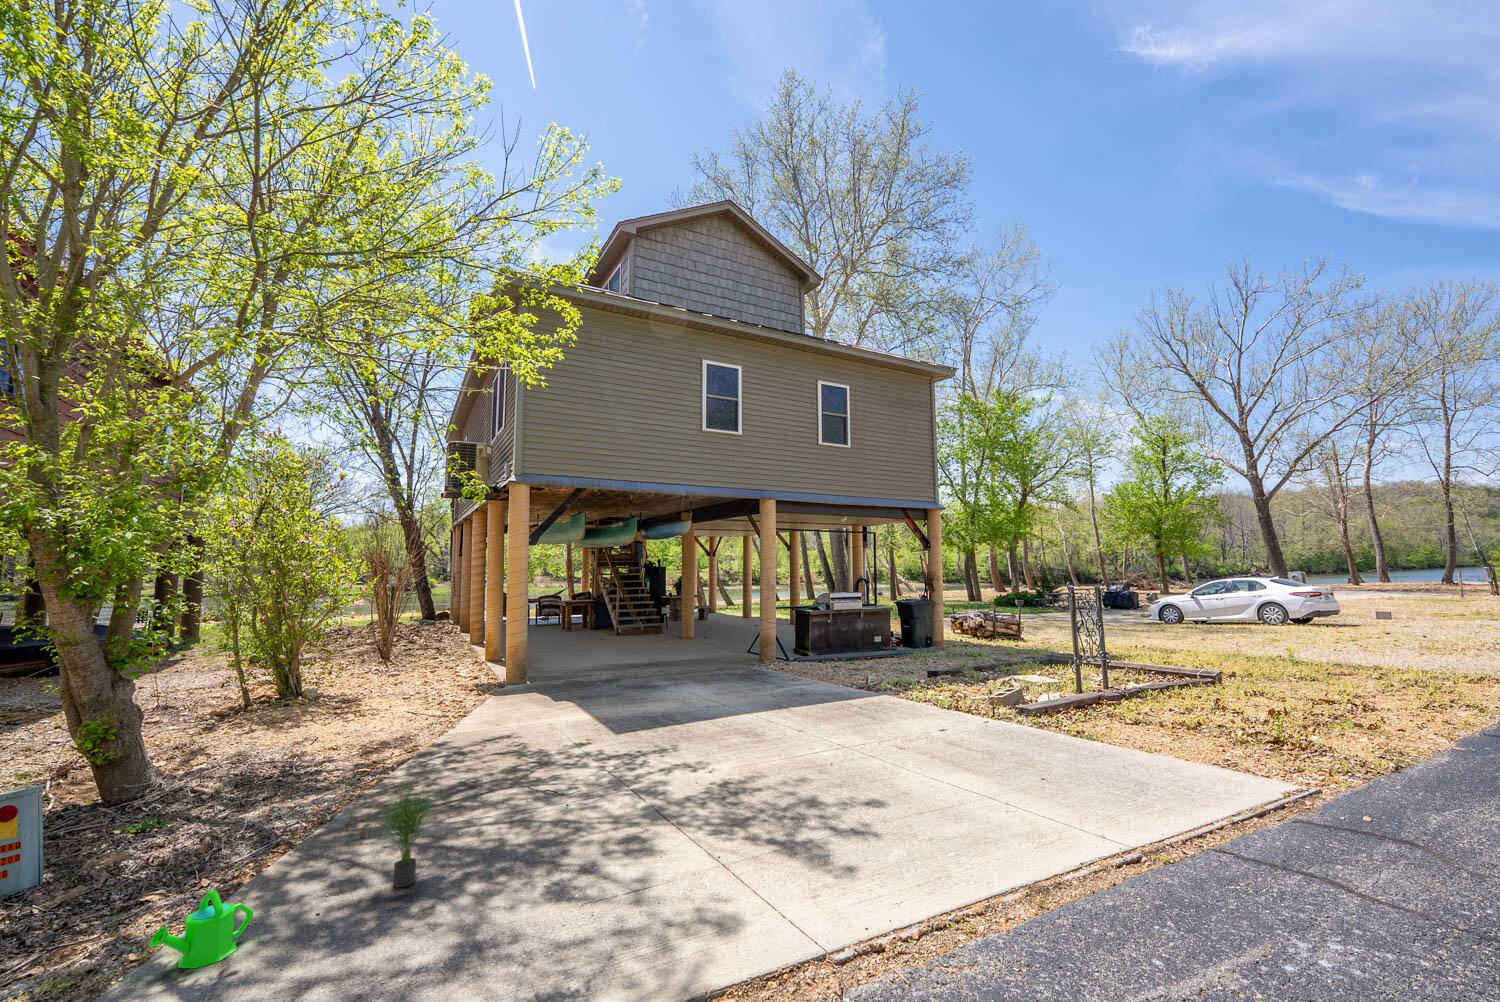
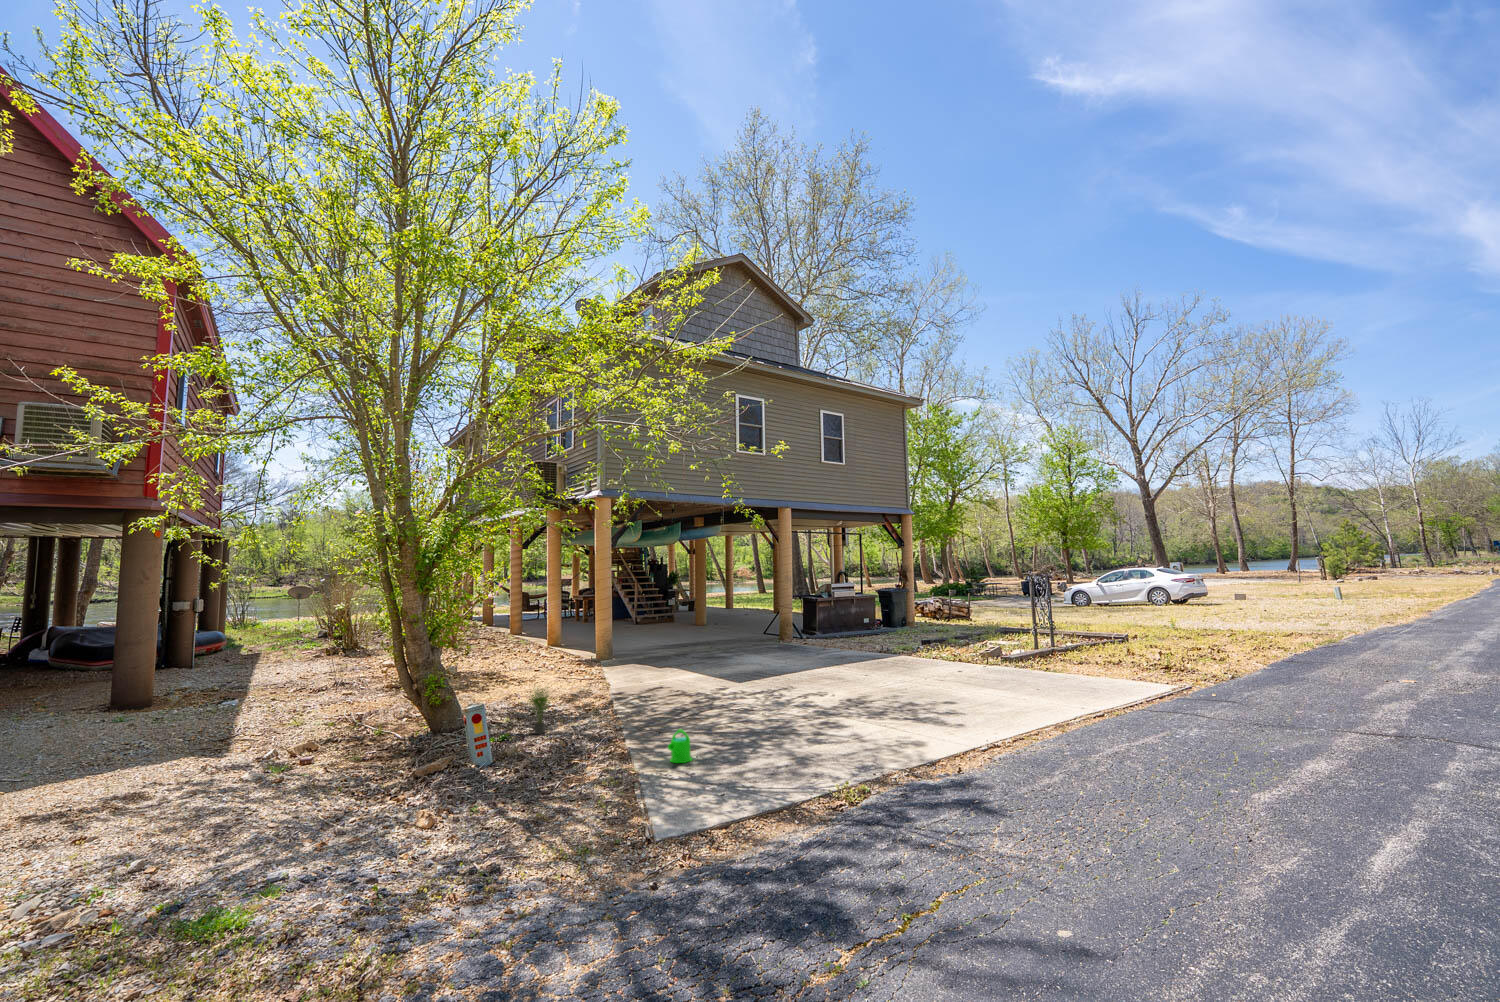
potted plant: present [373,787,431,887] -> present [527,687,550,734]

